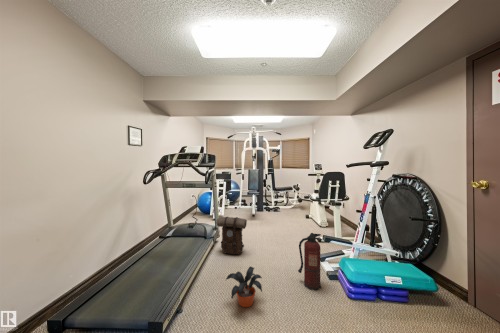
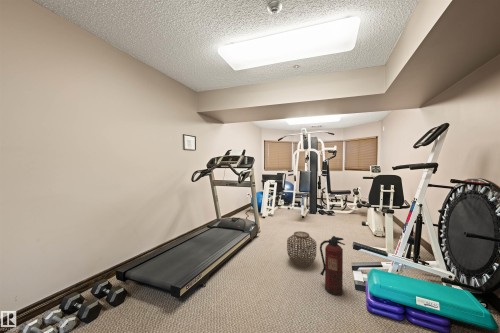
backpack: present [216,217,247,254] -> none [253,213,281,249]
woven basket: none [258,232,287,268] -> present [287,231,317,267]
potted plant: present [226,267,262,307] -> none [245,259,278,293]

